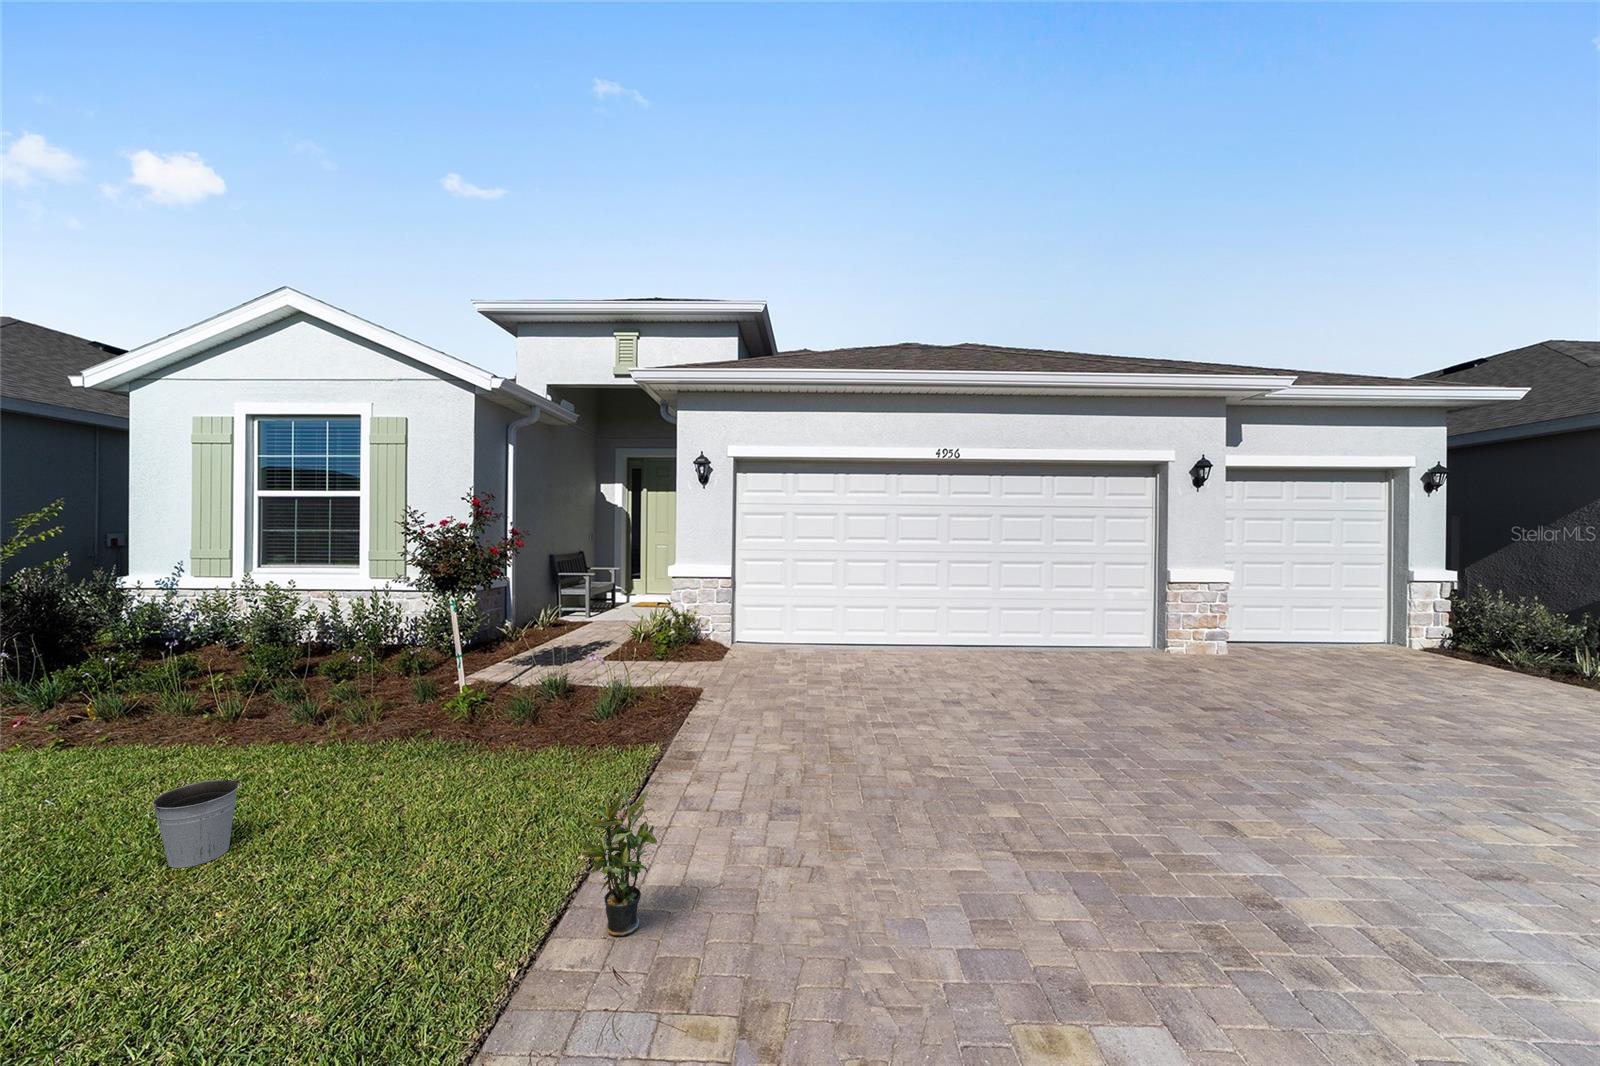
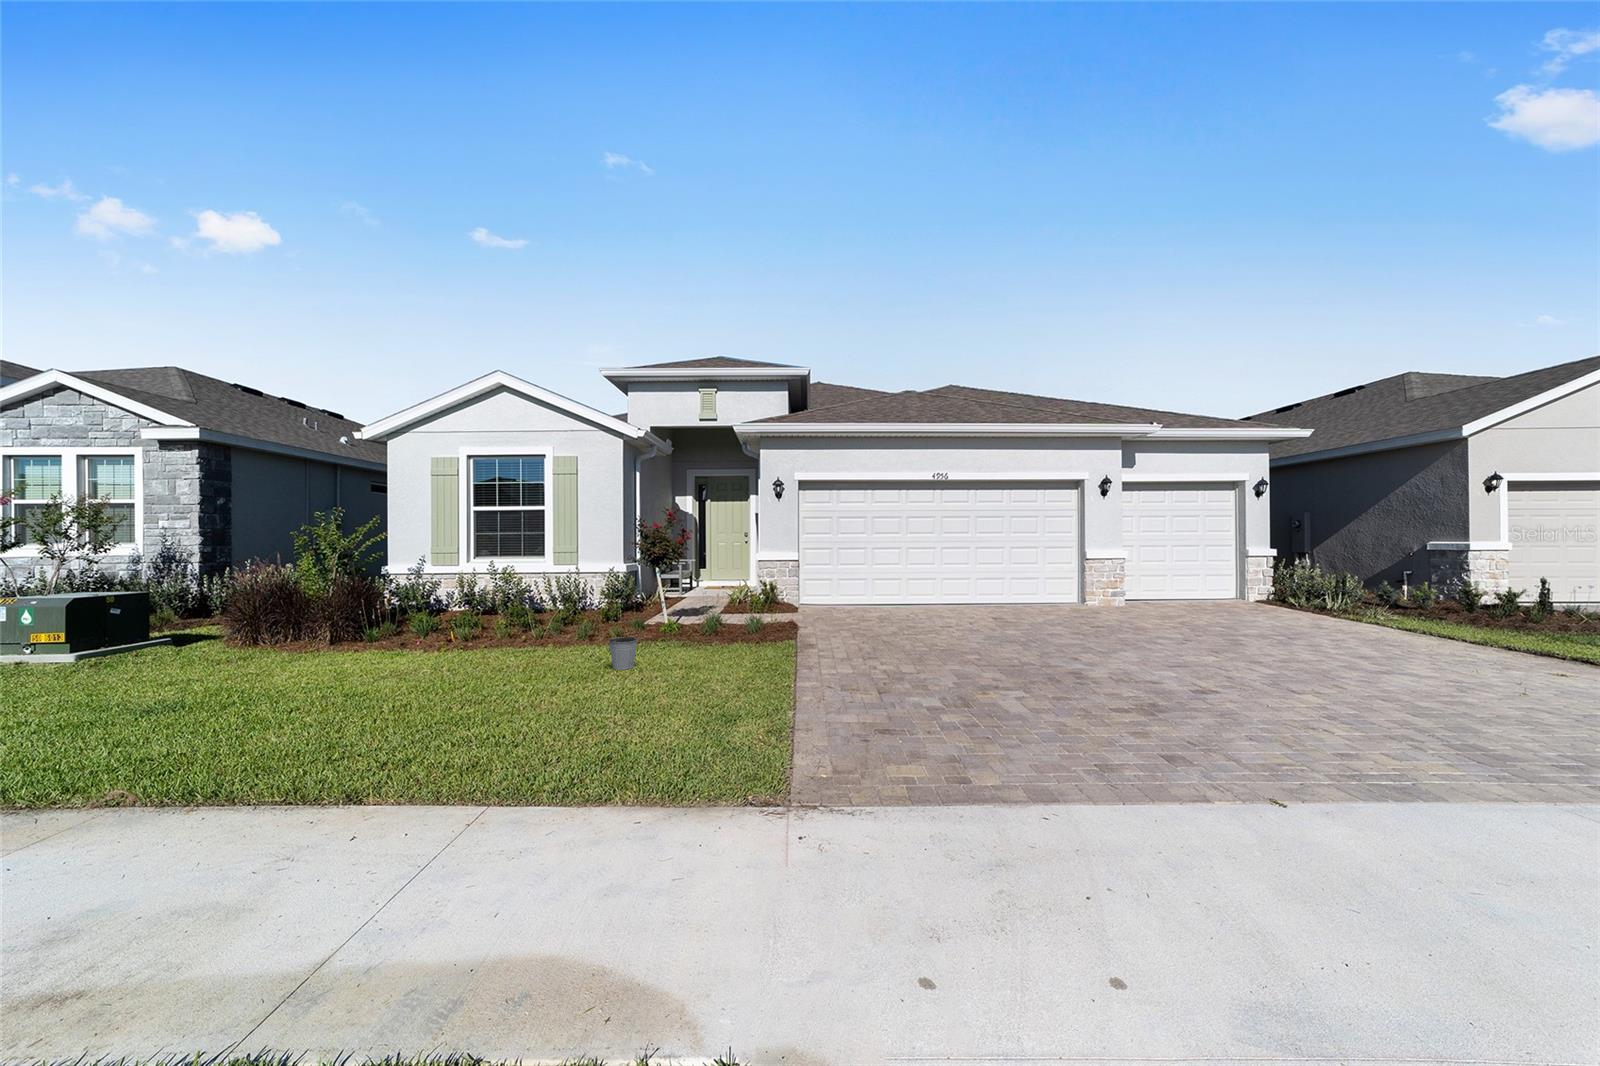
potted plant: present [581,789,657,936] -> none [811,622,839,677]

